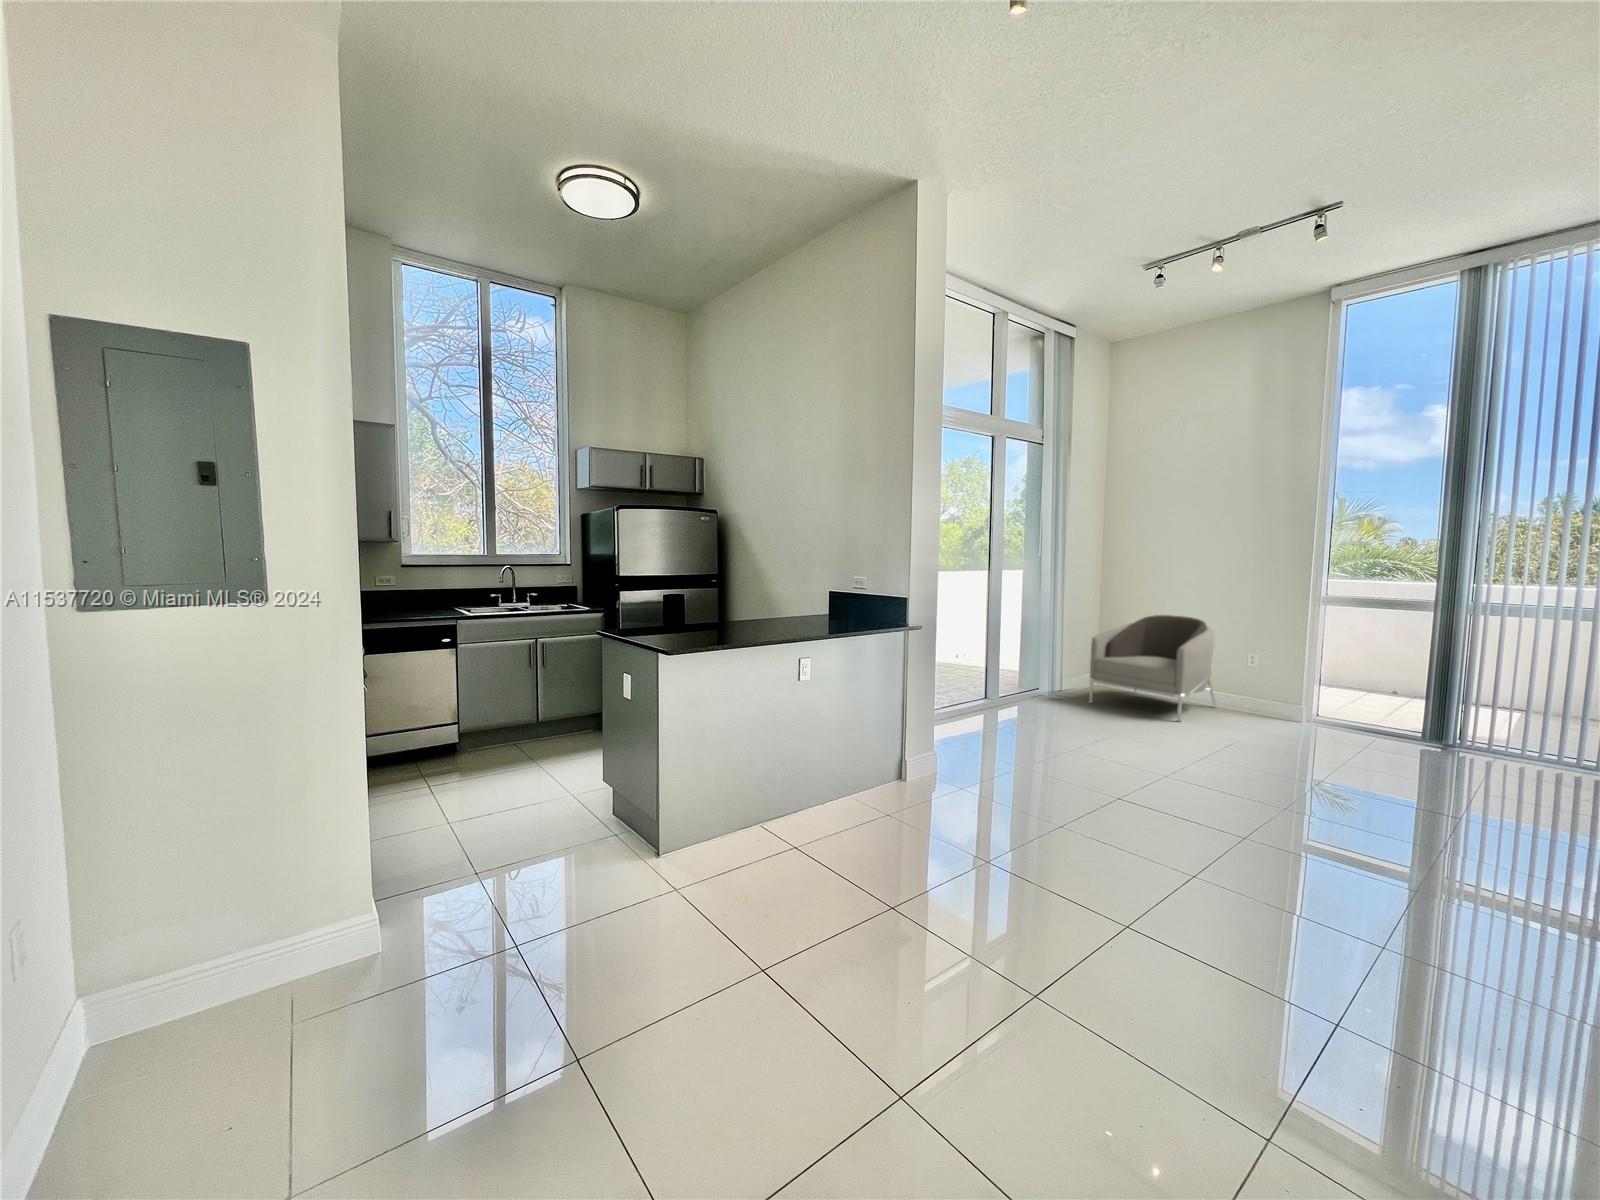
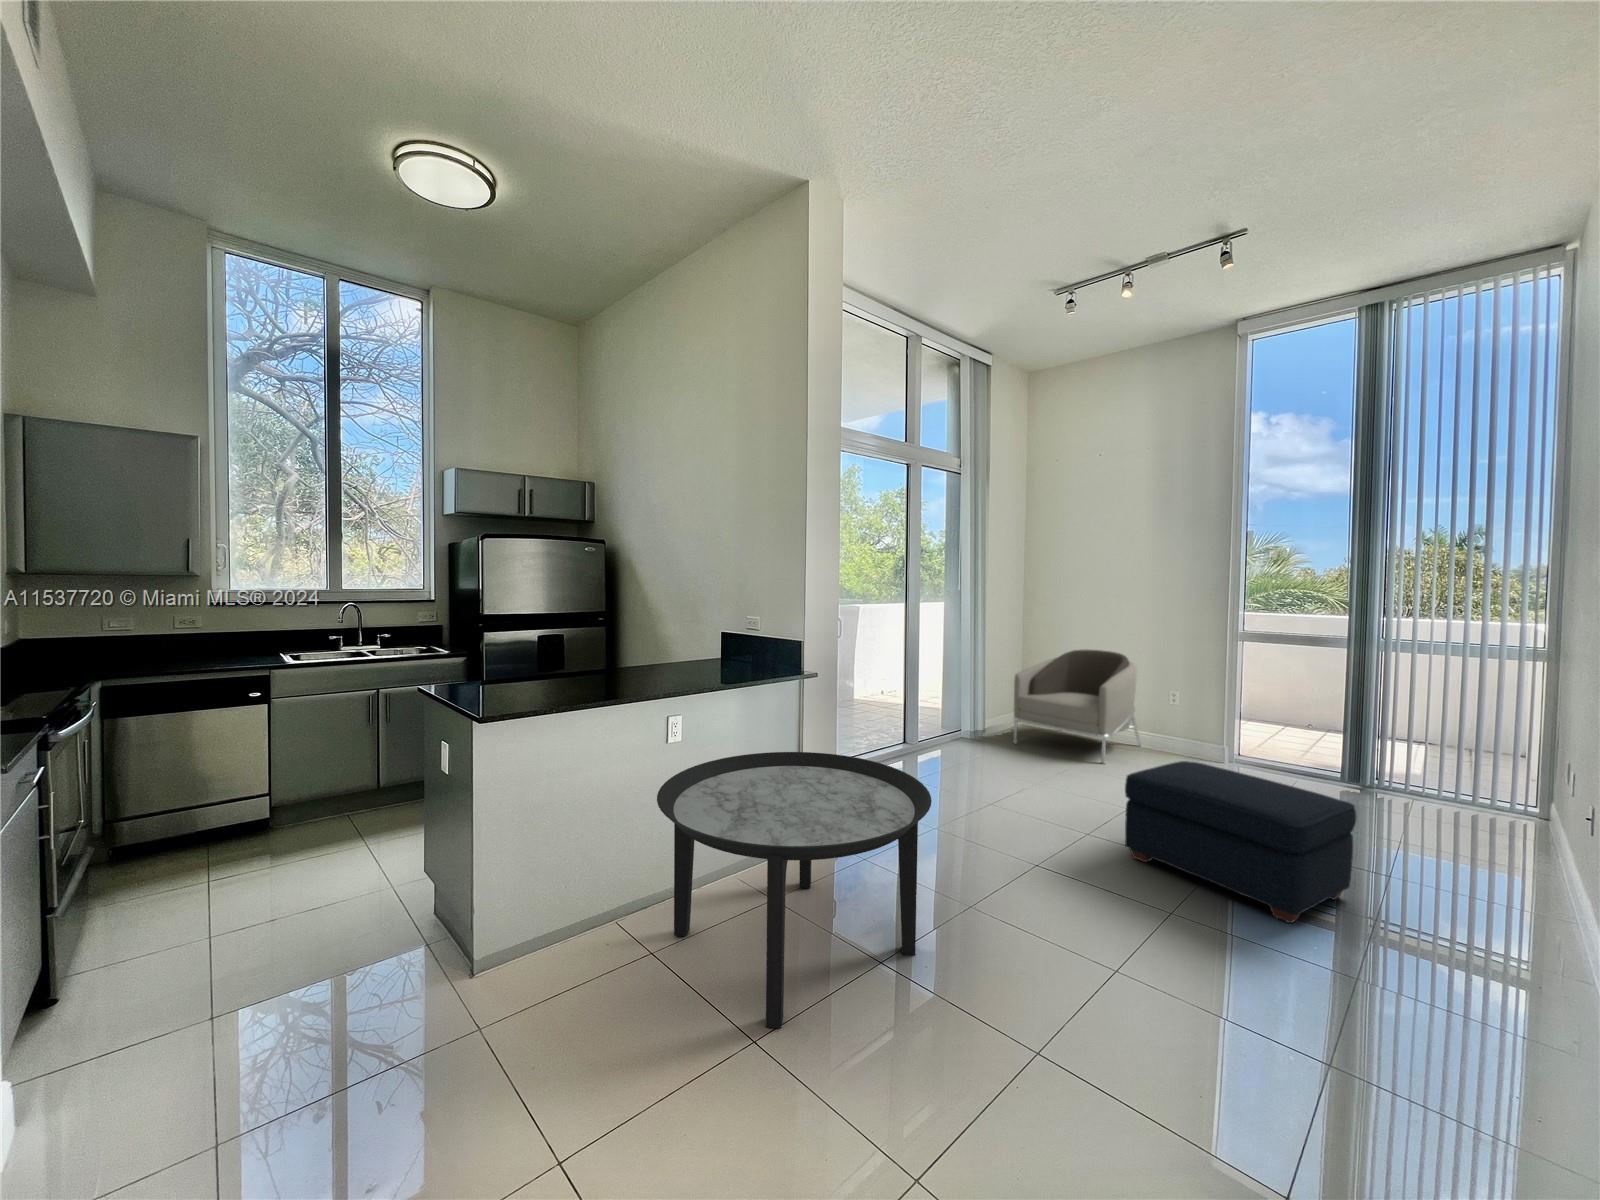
round table: none [800,692,1035,901] -> present [657,752,931,1028]
ottoman: none [1203,712,1430,851] -> present [1125,761,1356,923]

